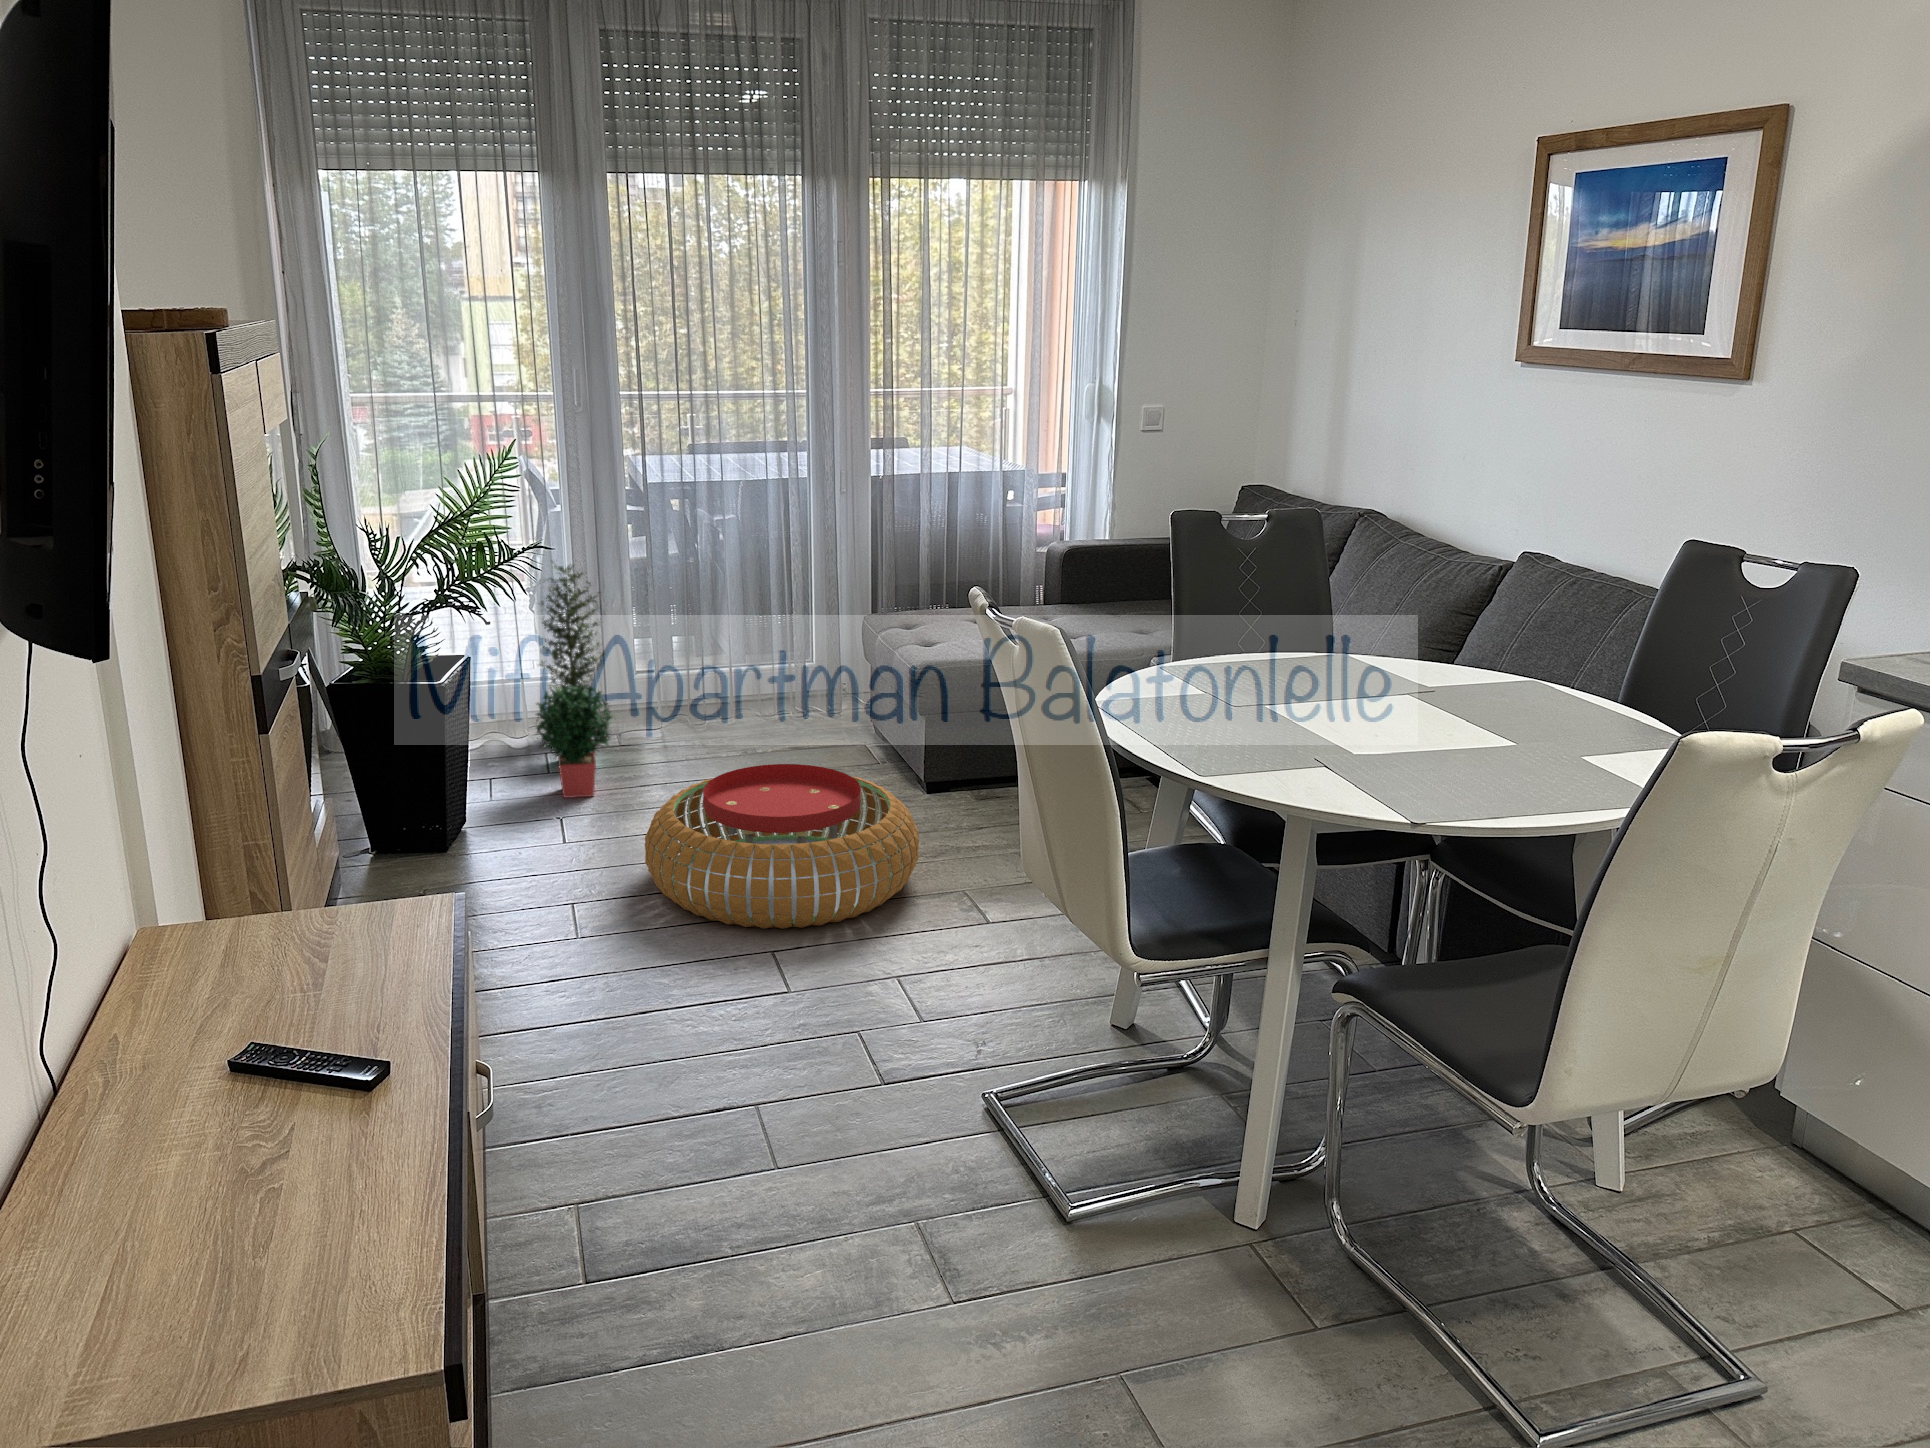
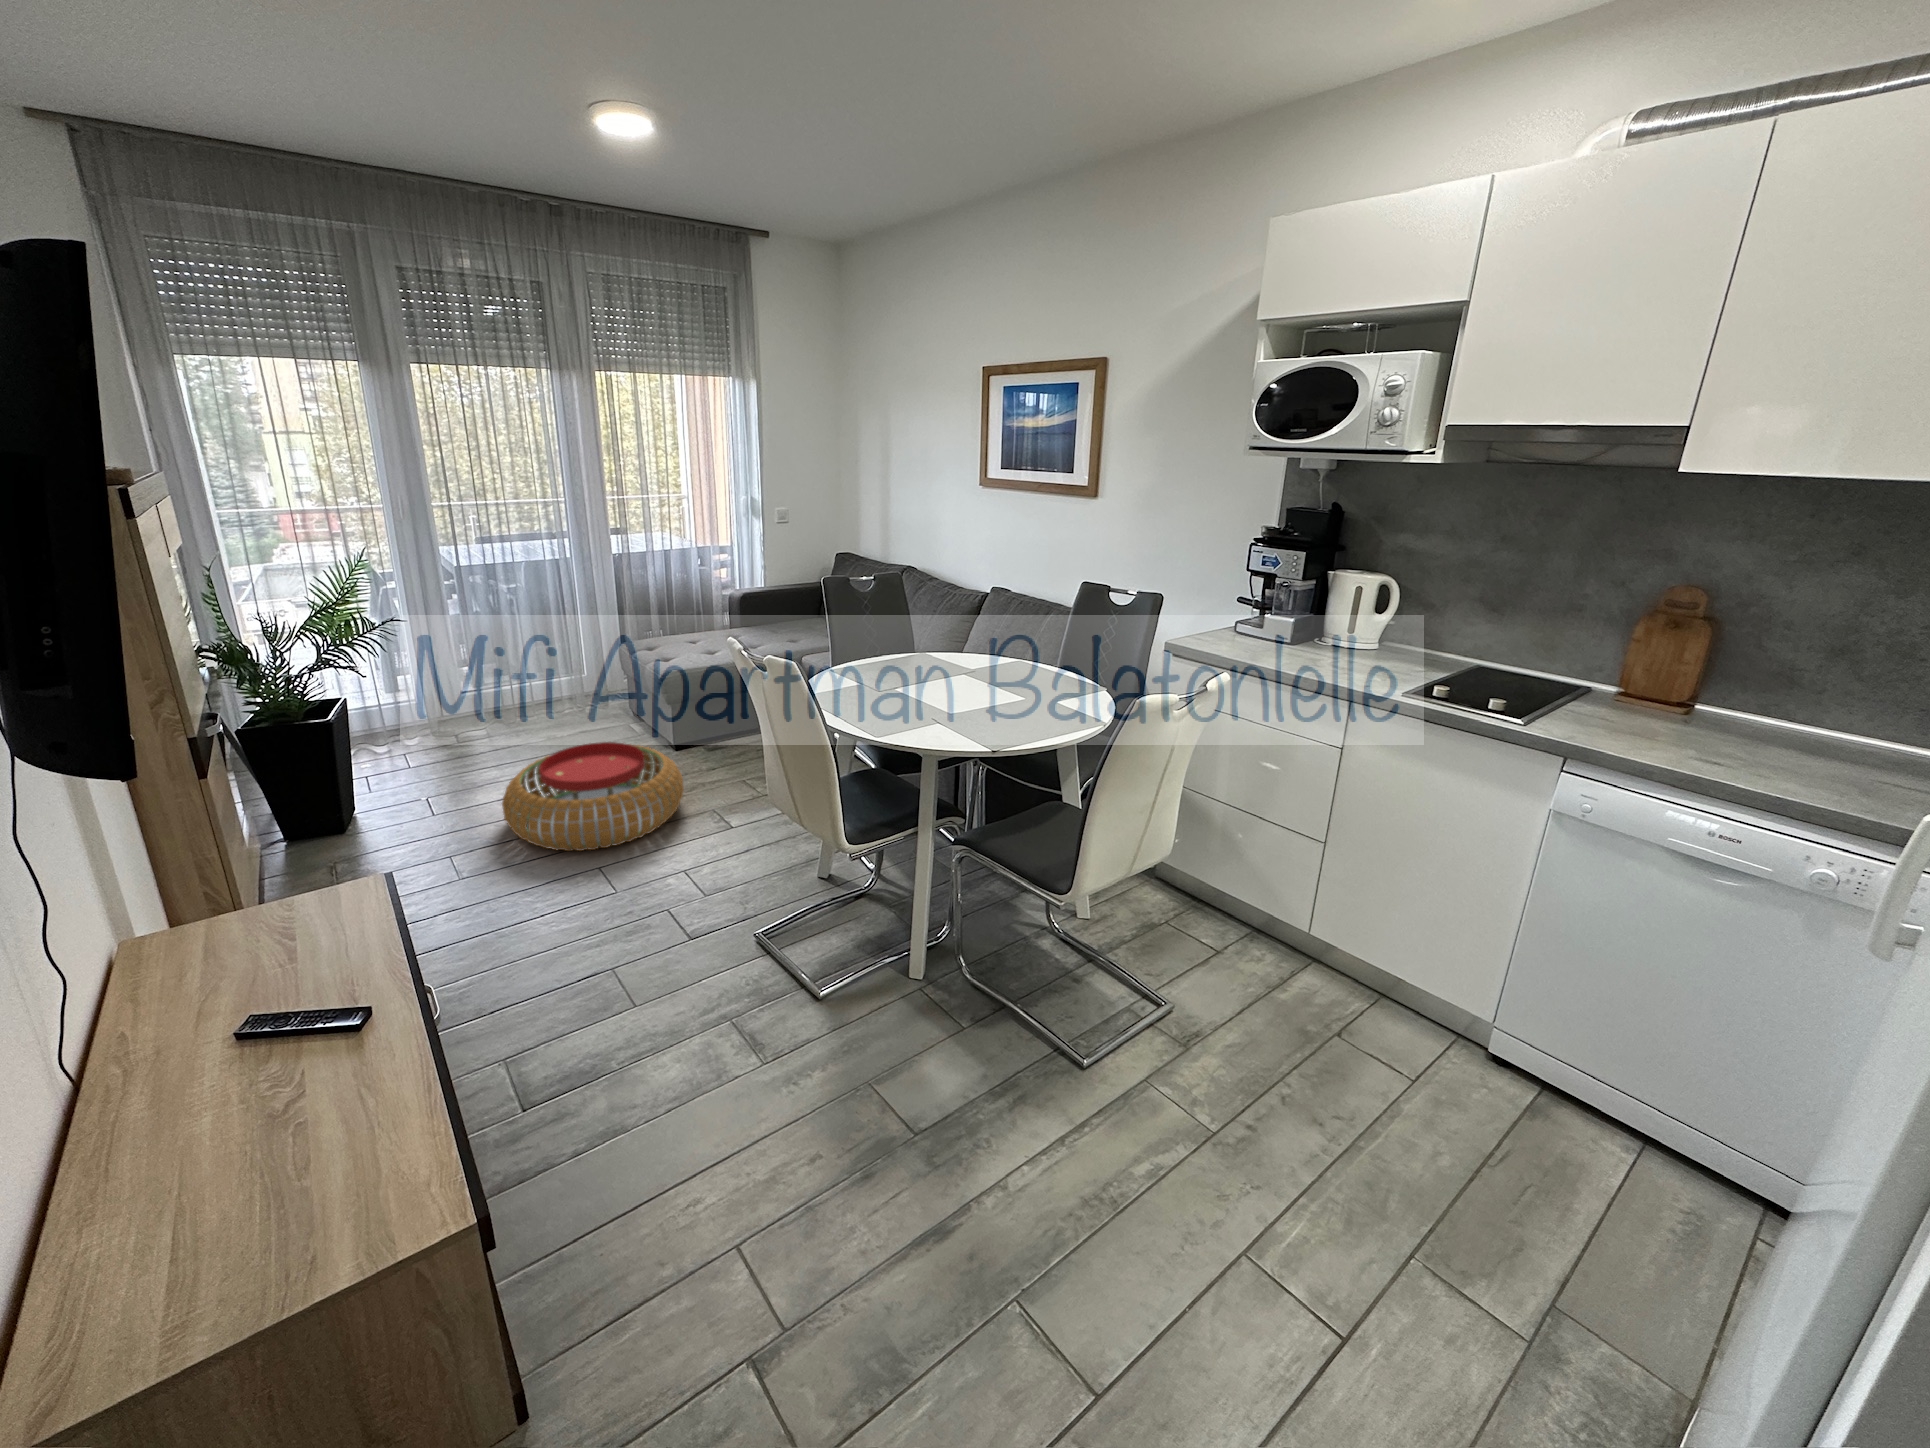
potted plant: present [536,565,615,798] -> none [391,622,464,780]

